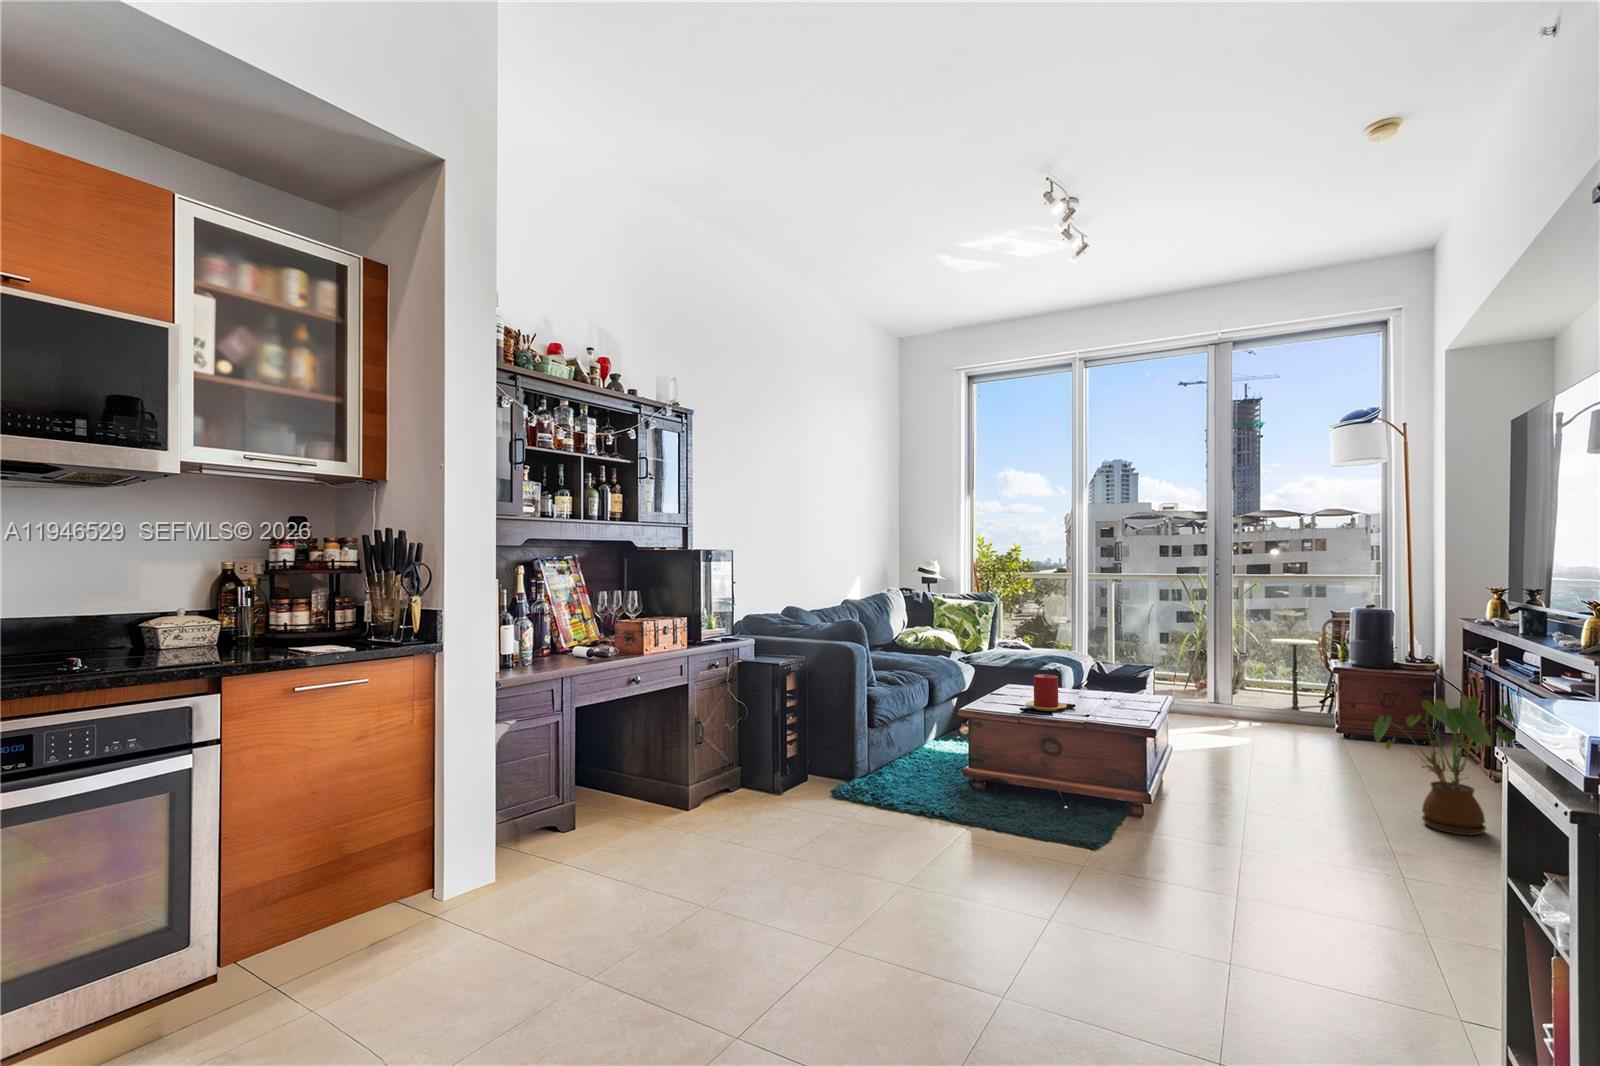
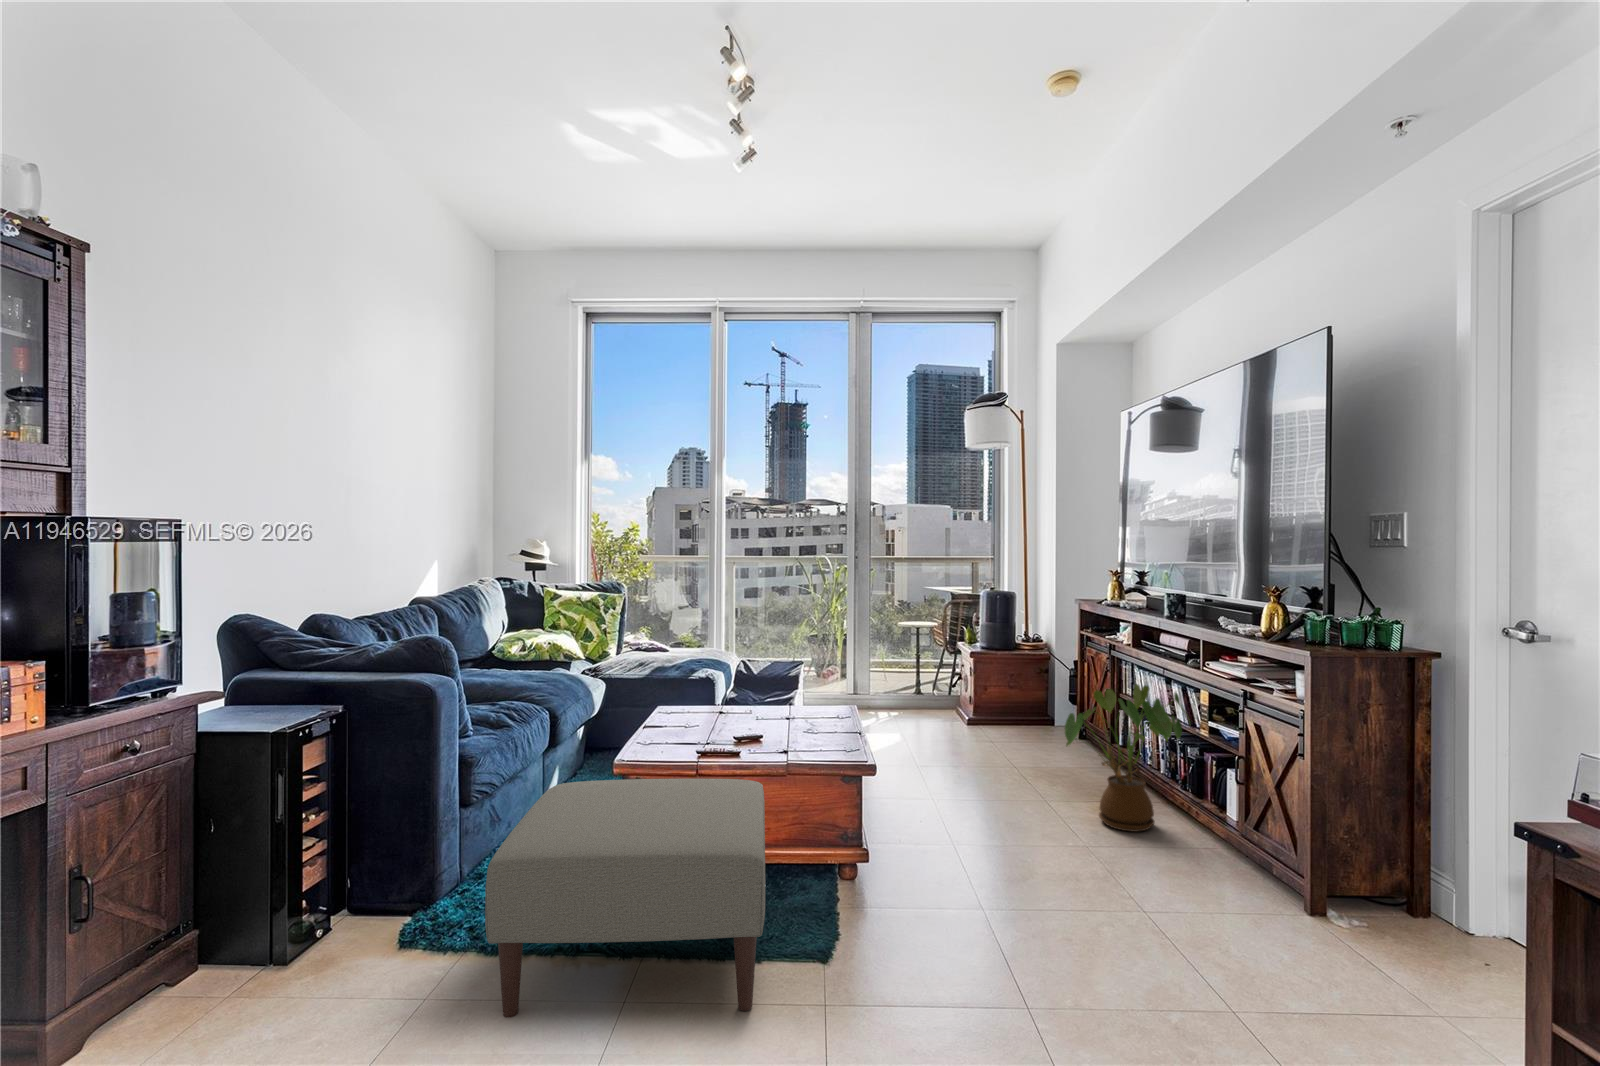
candle: present [1026,674,1066,711] -> none [701,700,754,752]
ottoman: none [876,717,1066,862] -> present [485,779,765,1018]

